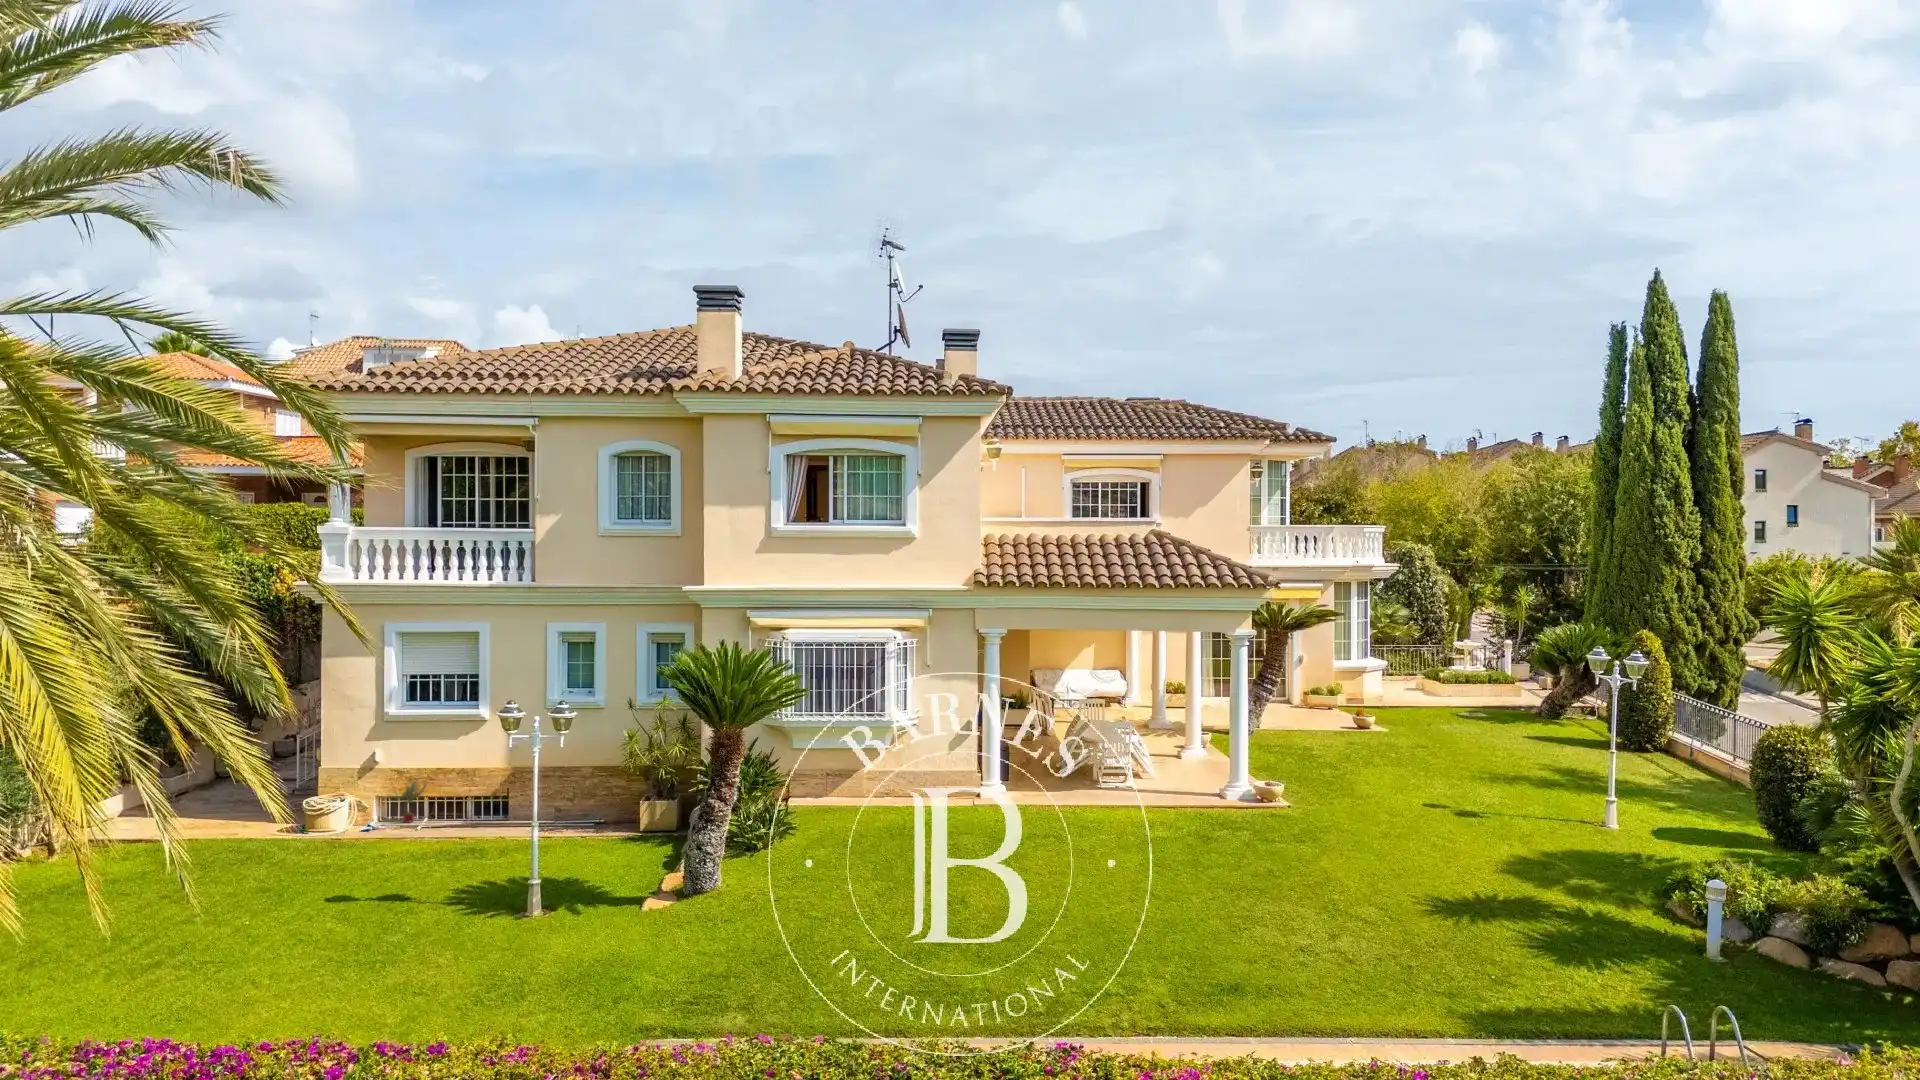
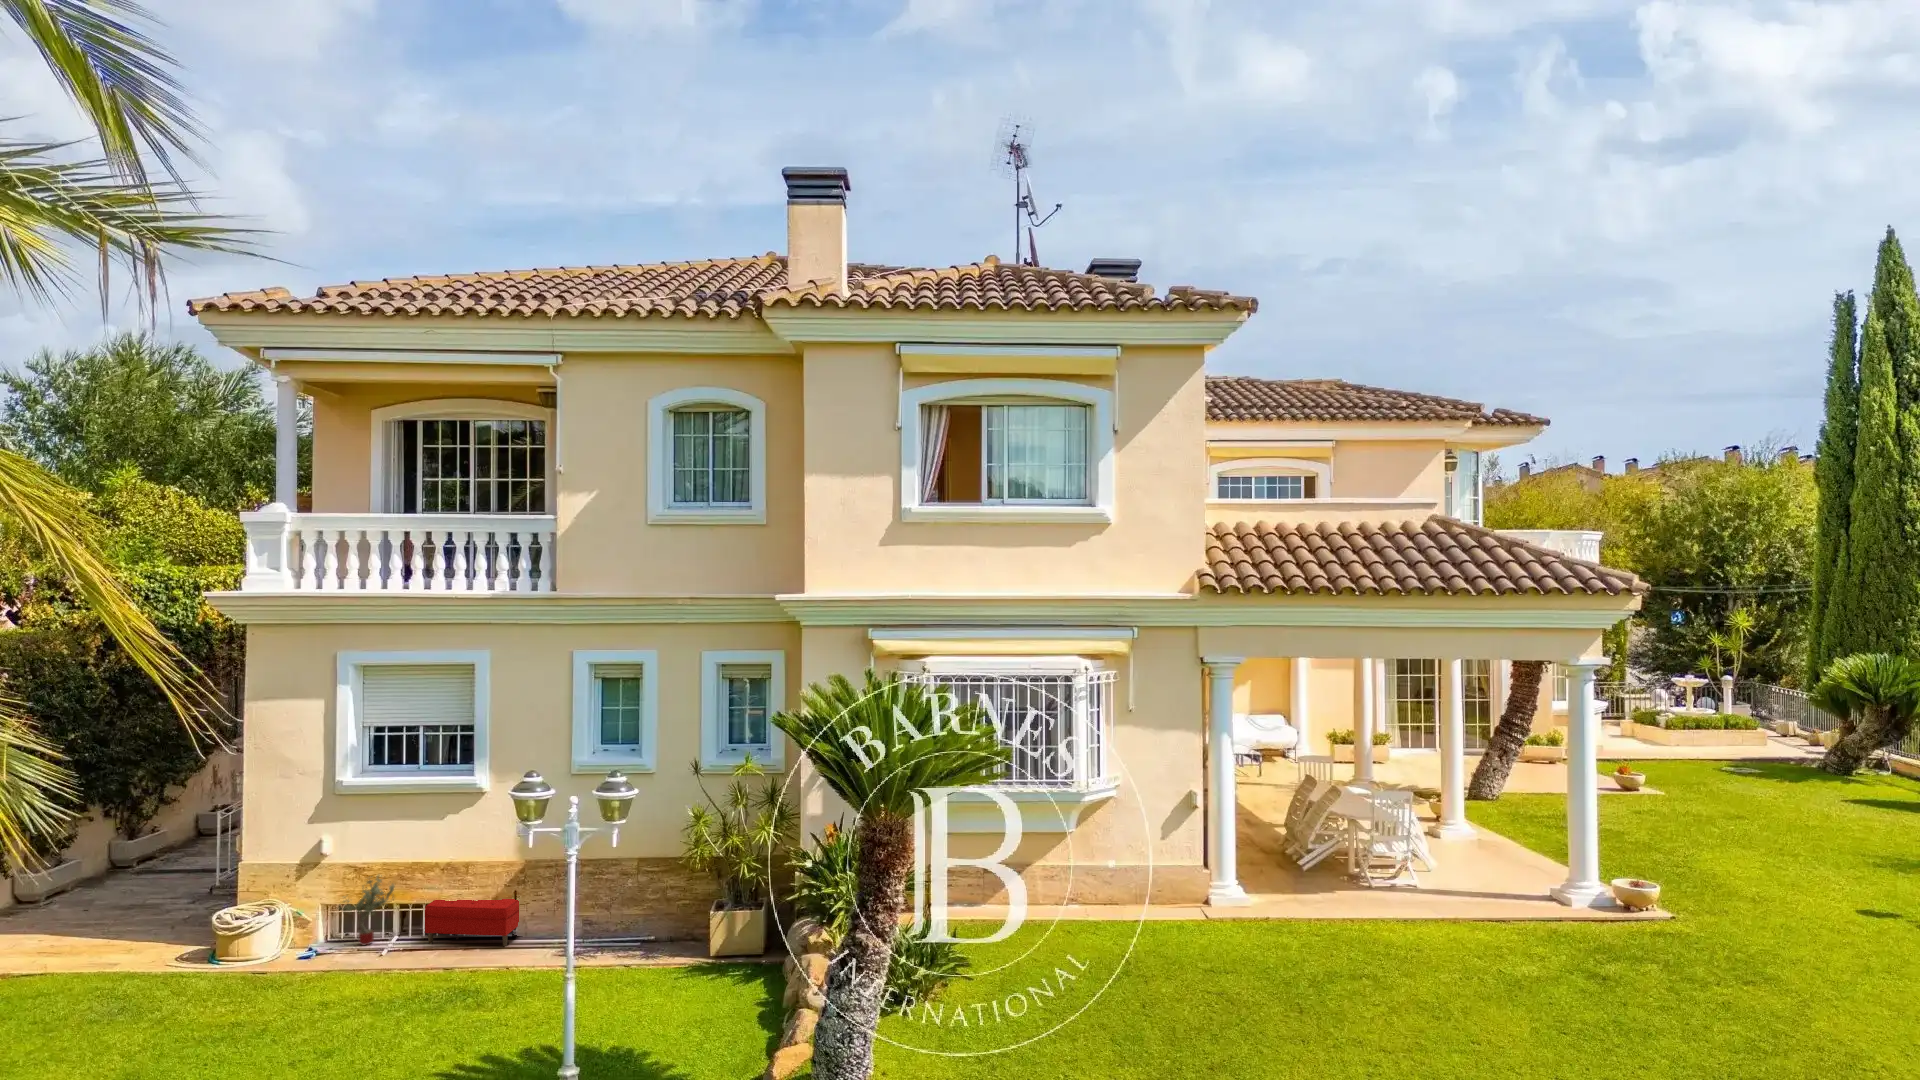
bench: none [448,789,517,825] -> present [425,899,519,947]

